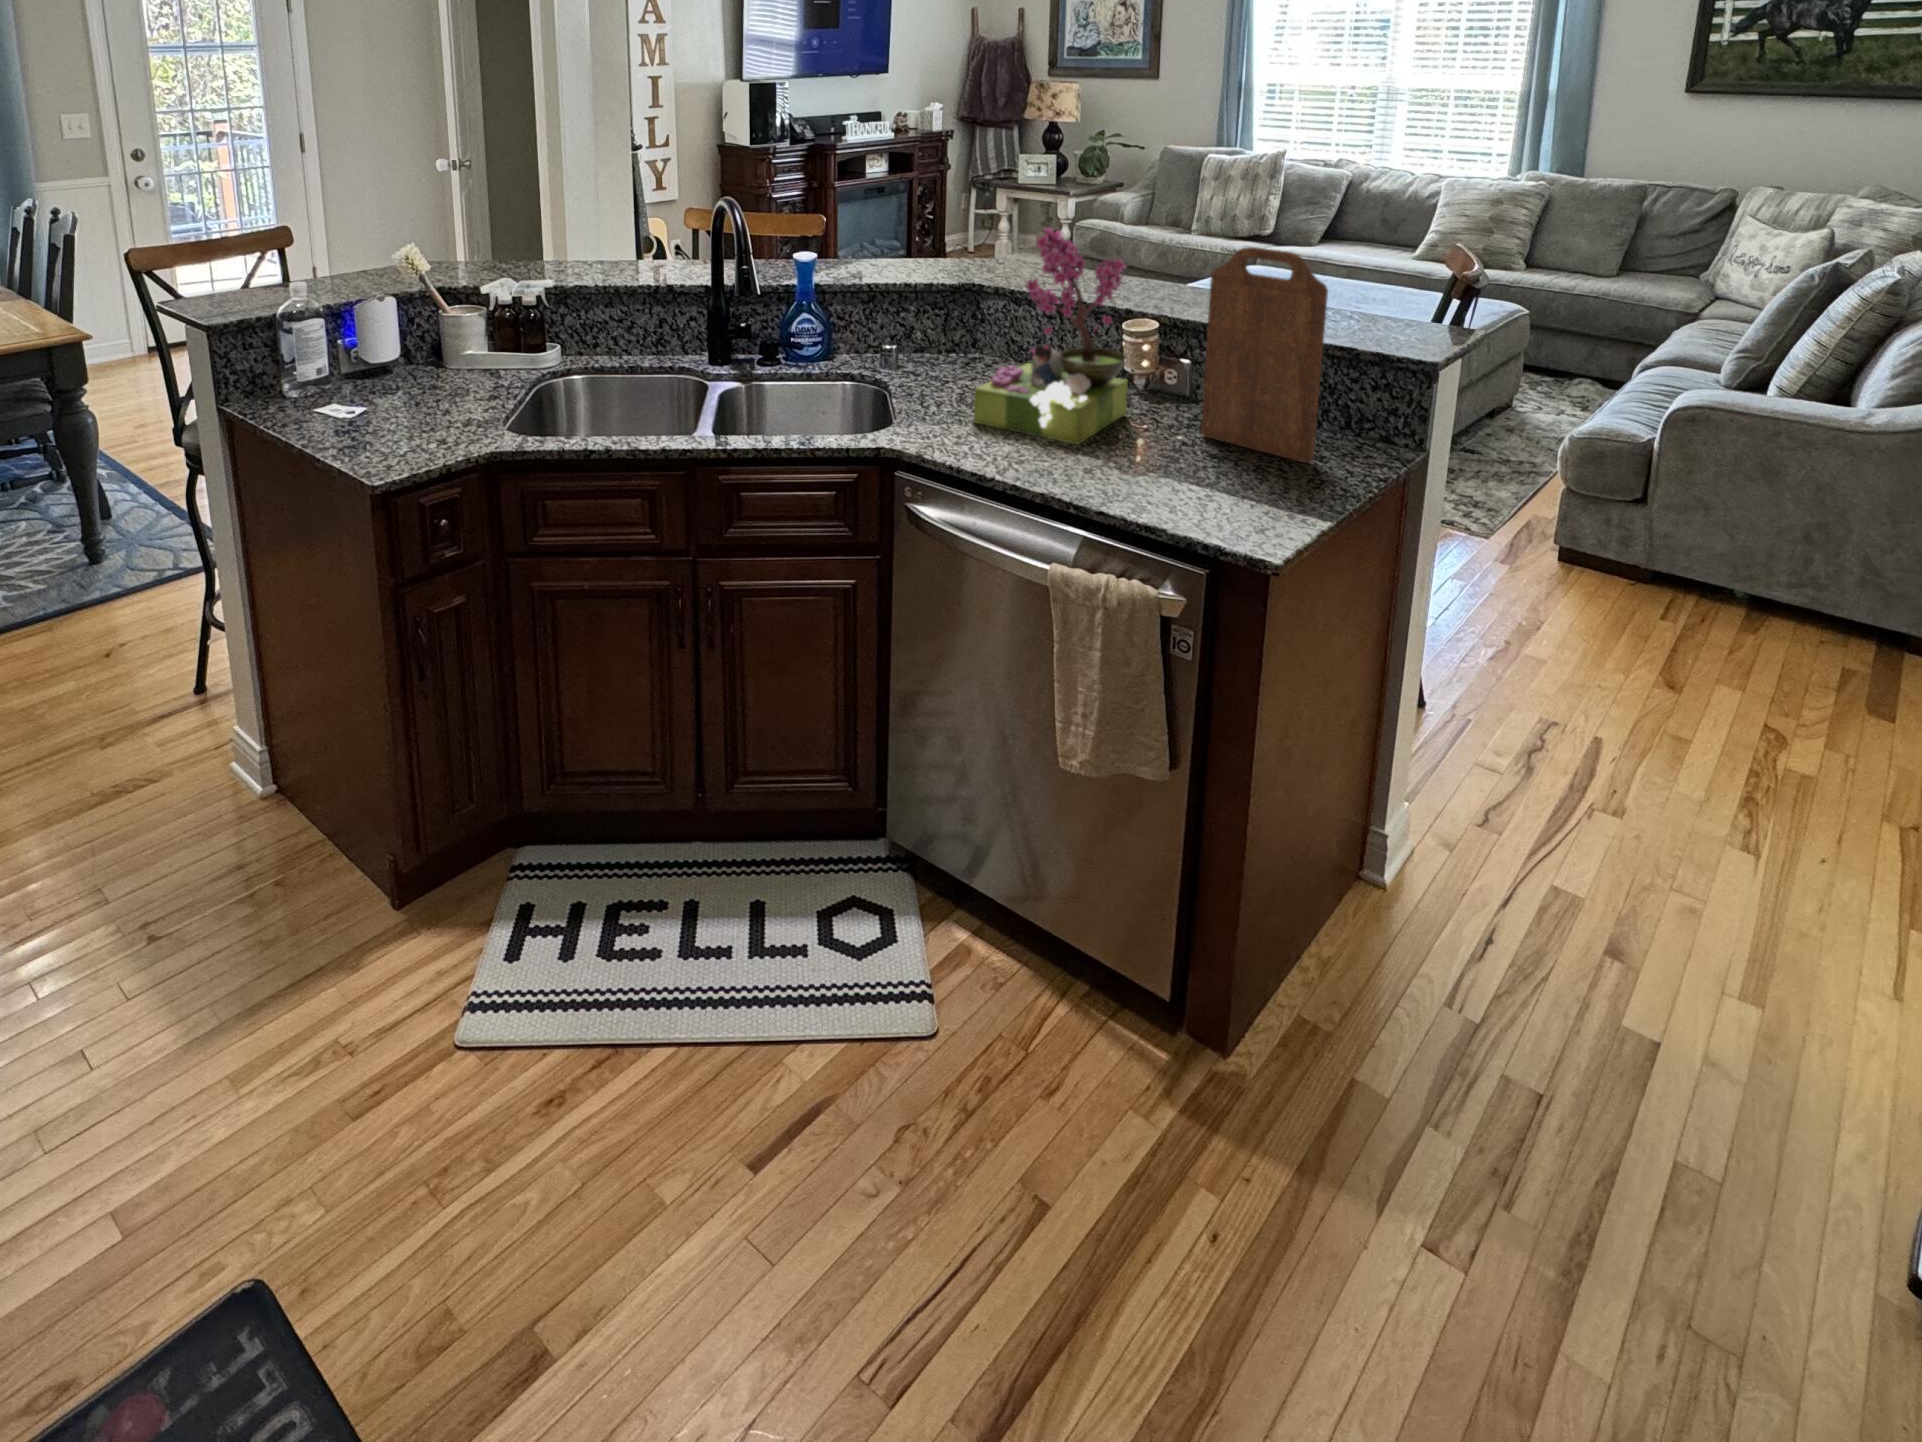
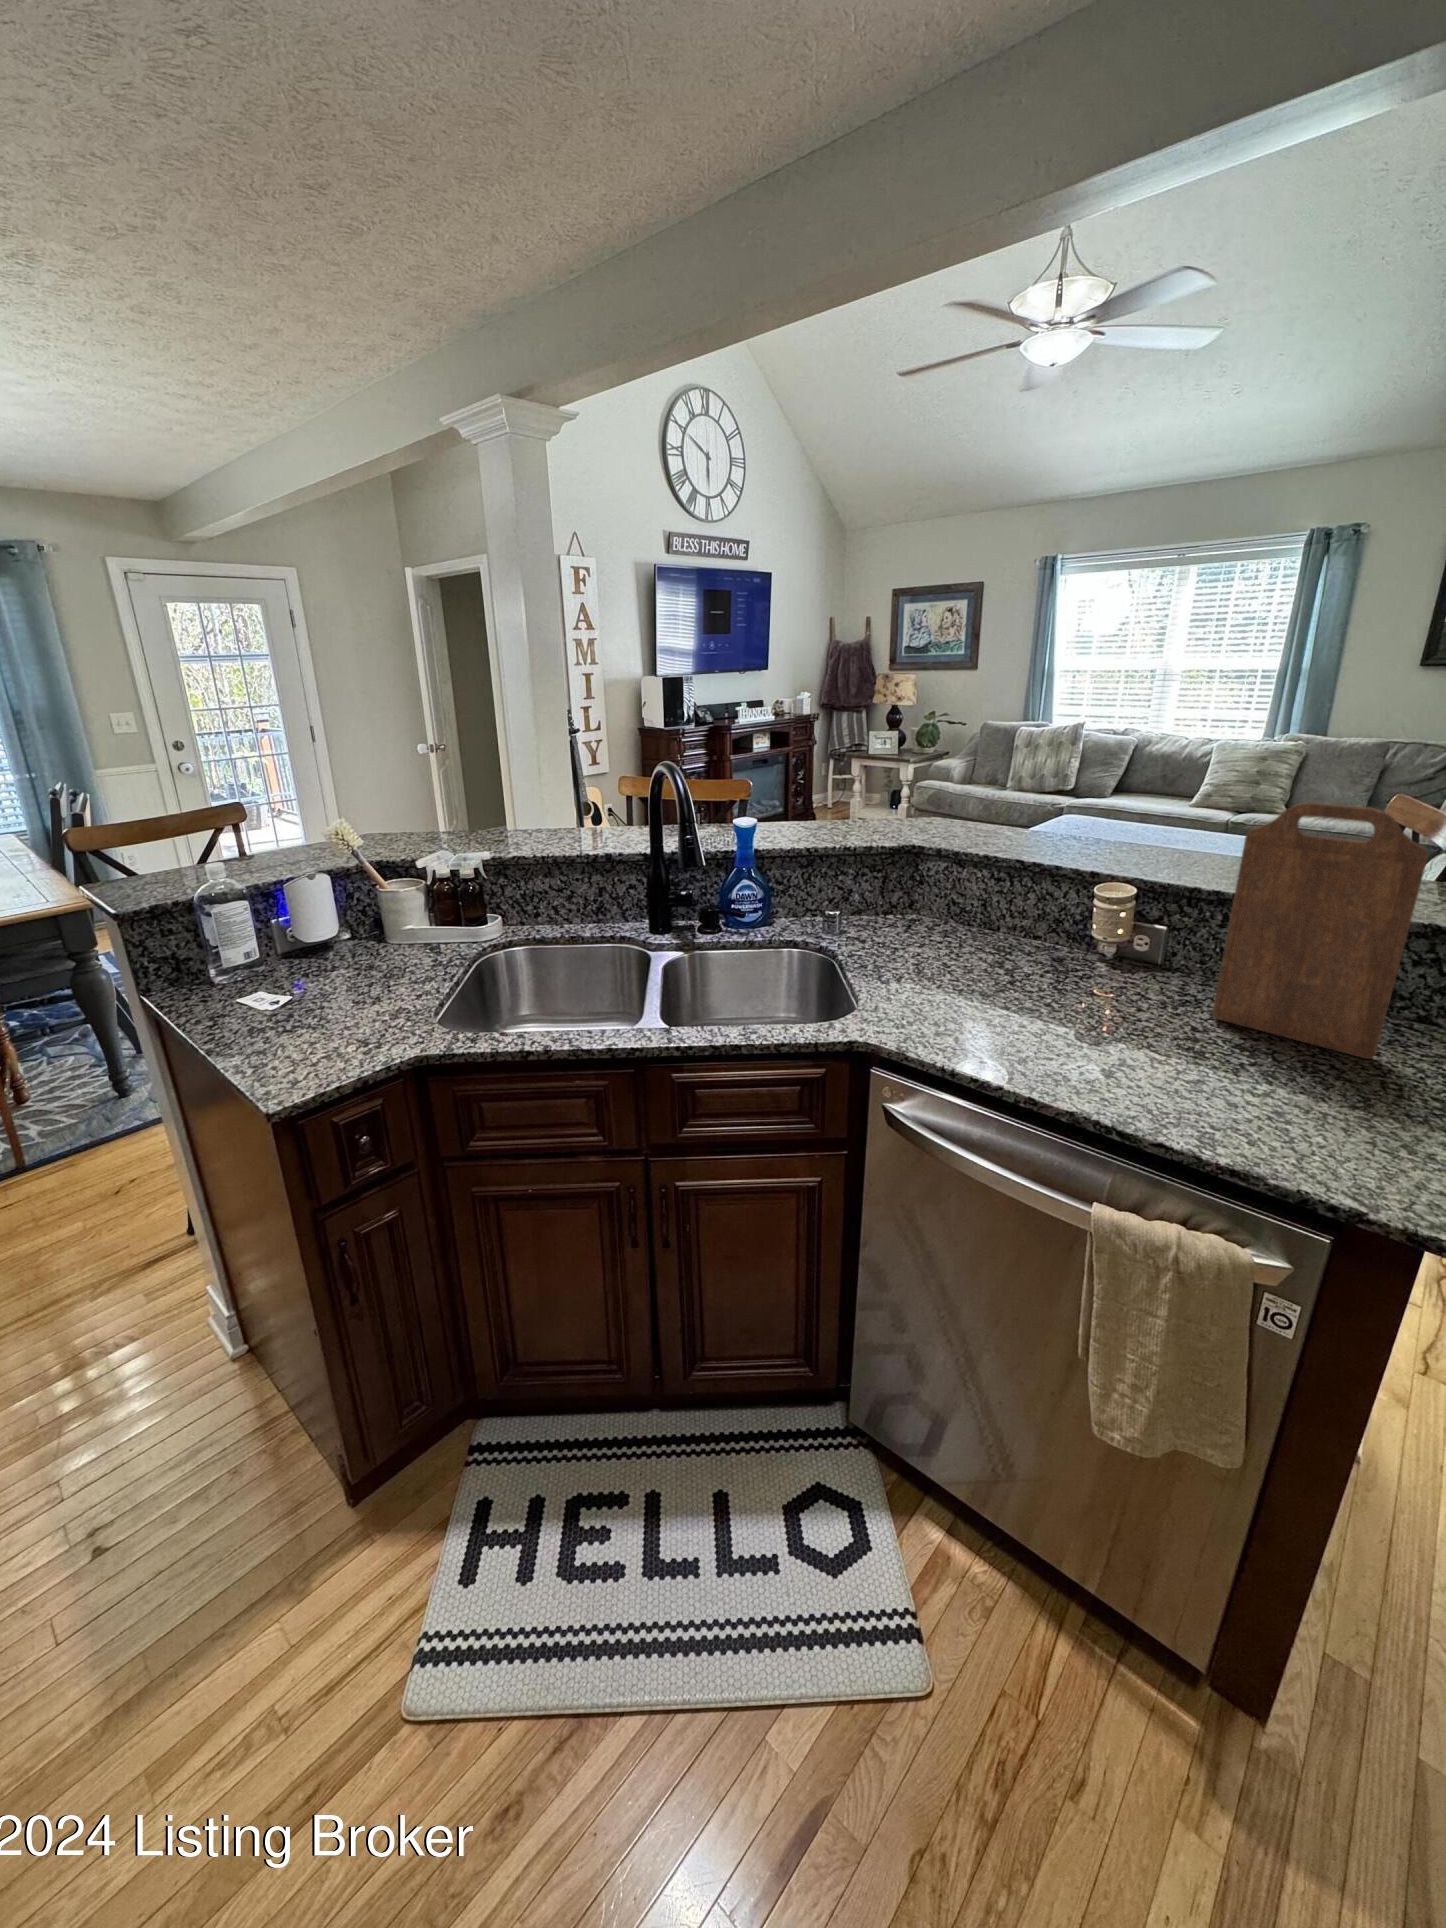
flower arrangement: present [974,227,1128,444] -> none [946,781,1129,1034]

